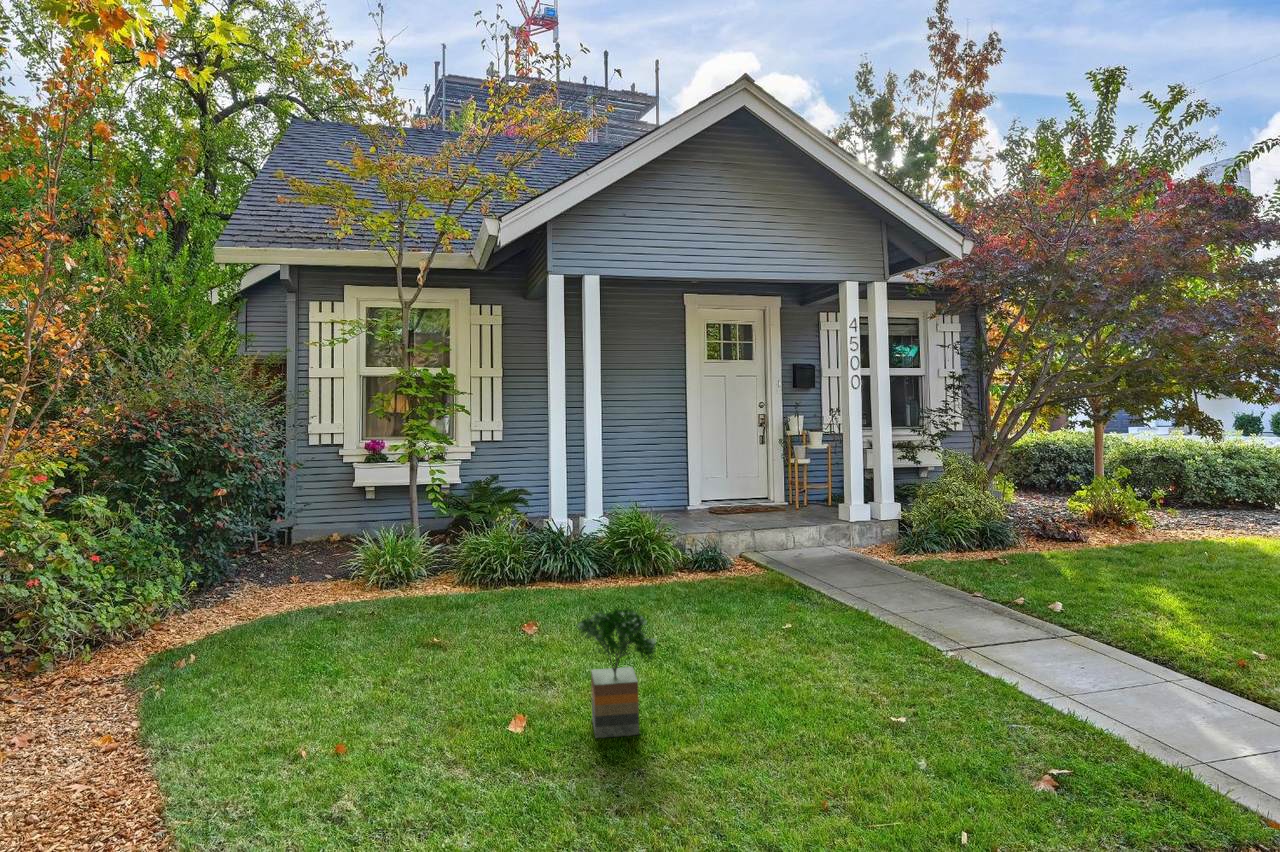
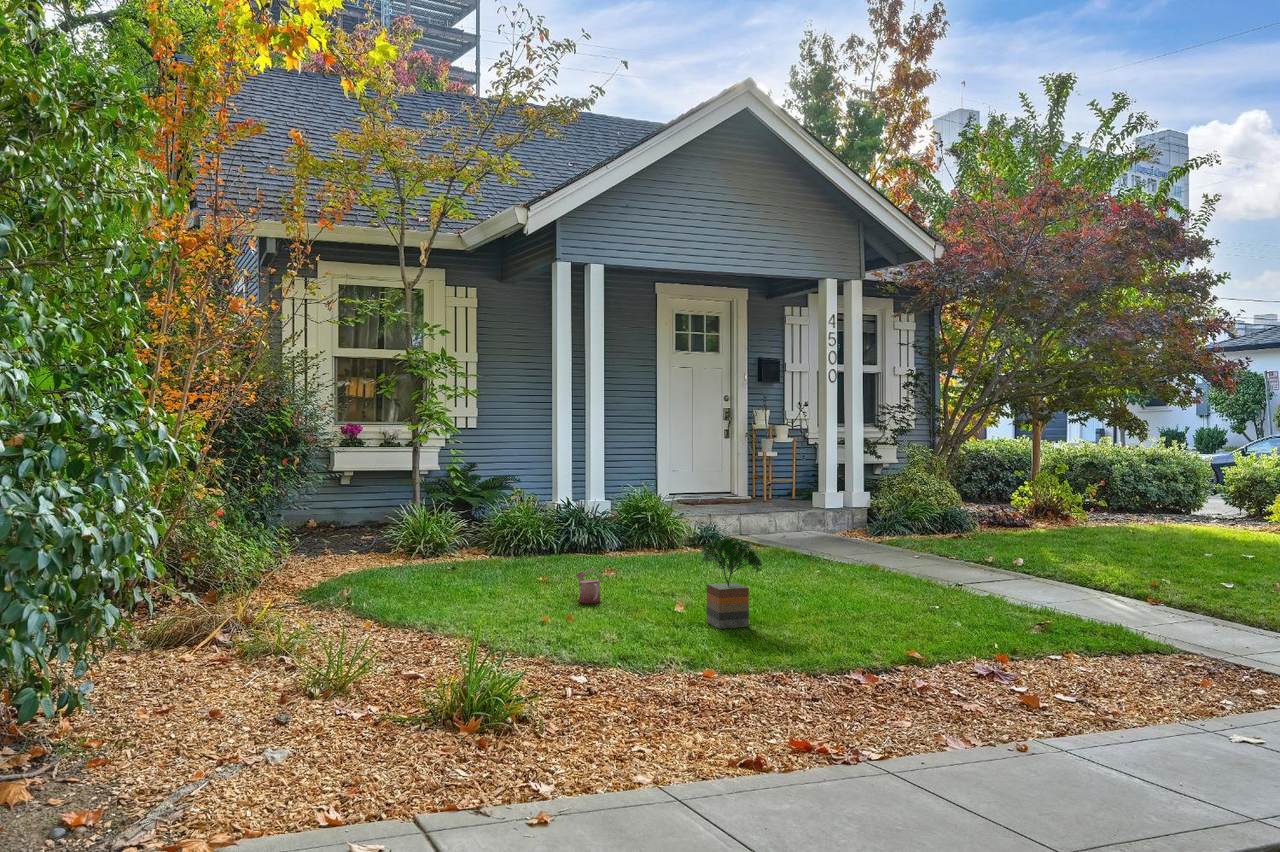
watering can: none [477,626,506,669] -> present [576,570,601,603]

